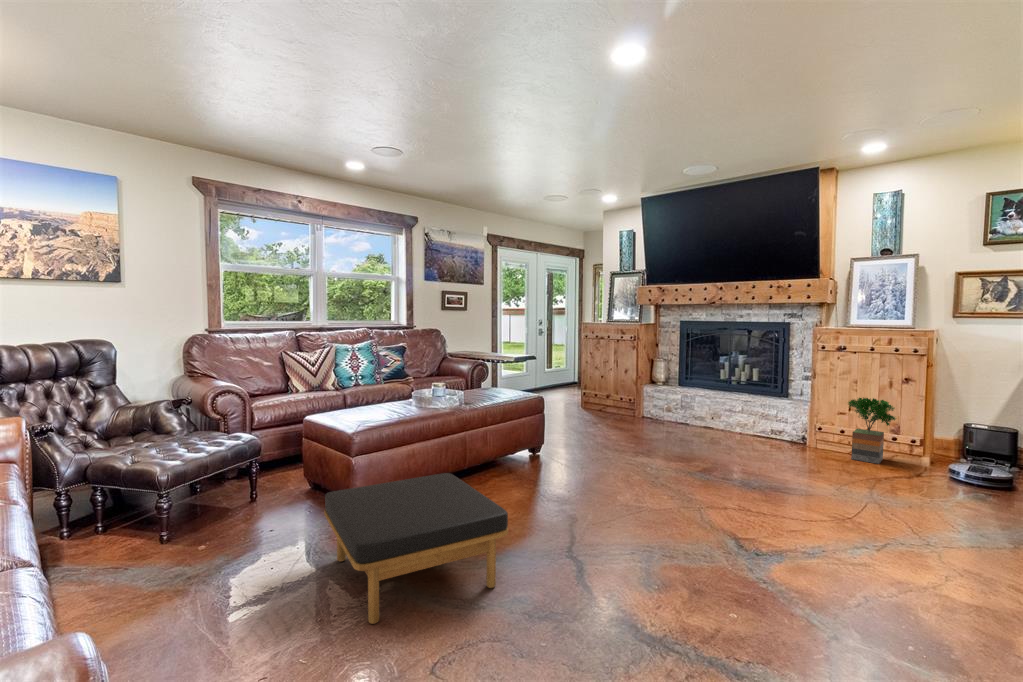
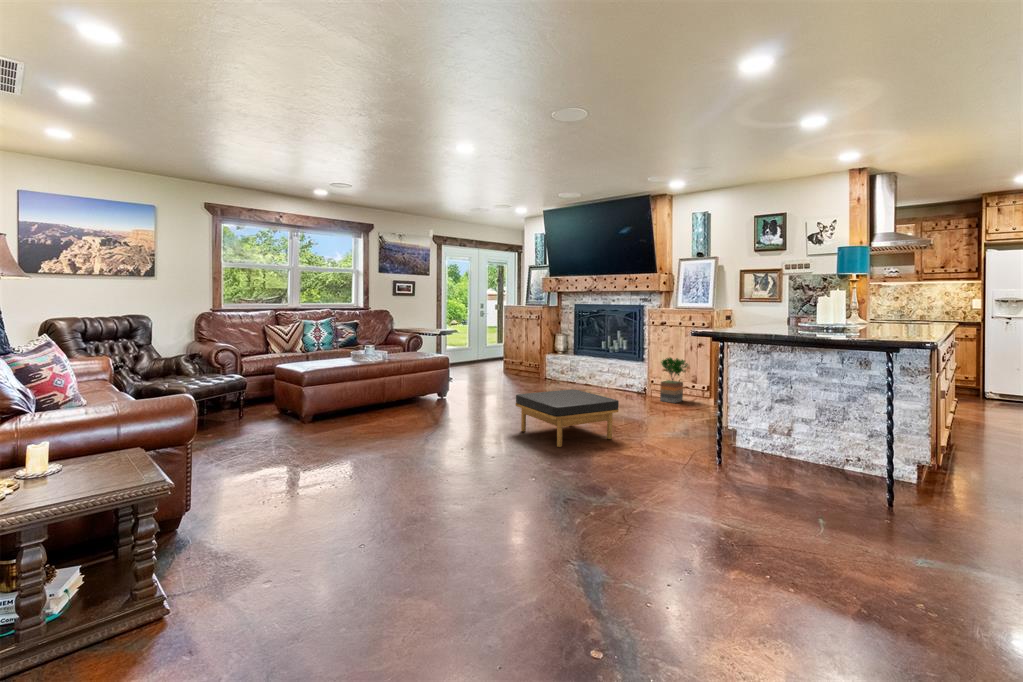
ottoman: present [324,473,508,624] -> present [516,389,619,447]

